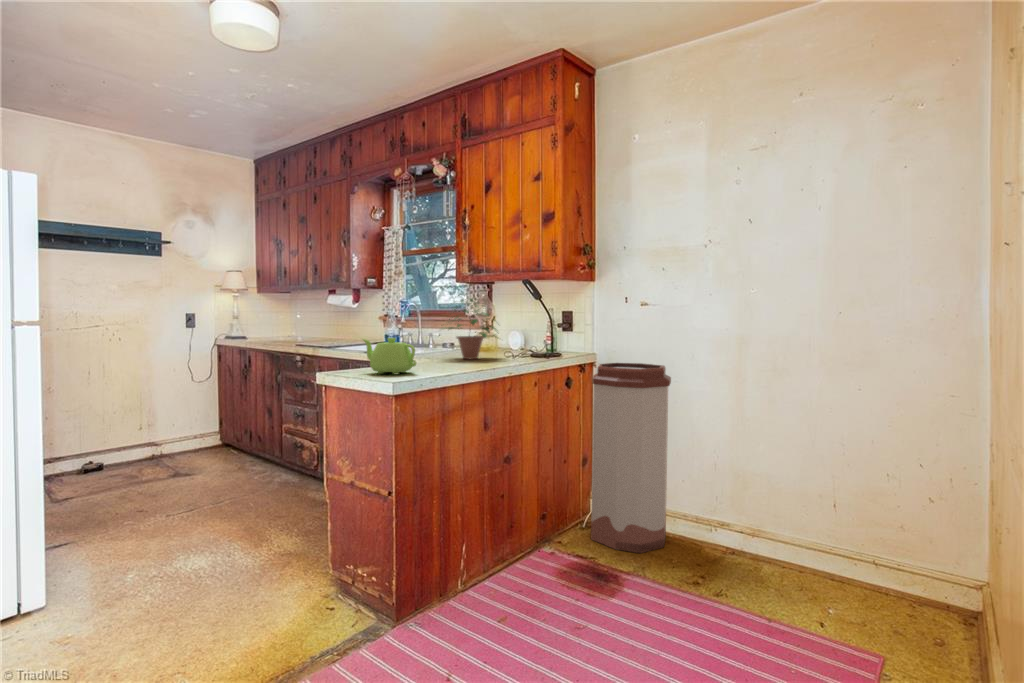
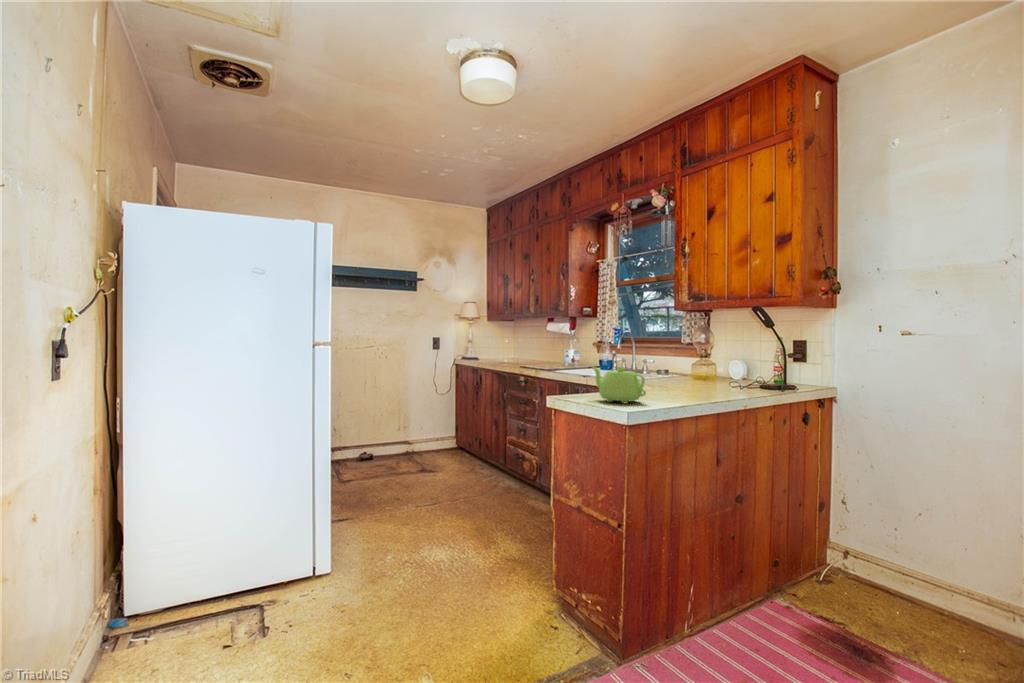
potted plant: present [448,293,496,359] -> none [660,320,731,389]
trash can: present [591,363,671,553] -> none [841,401,961,640]

